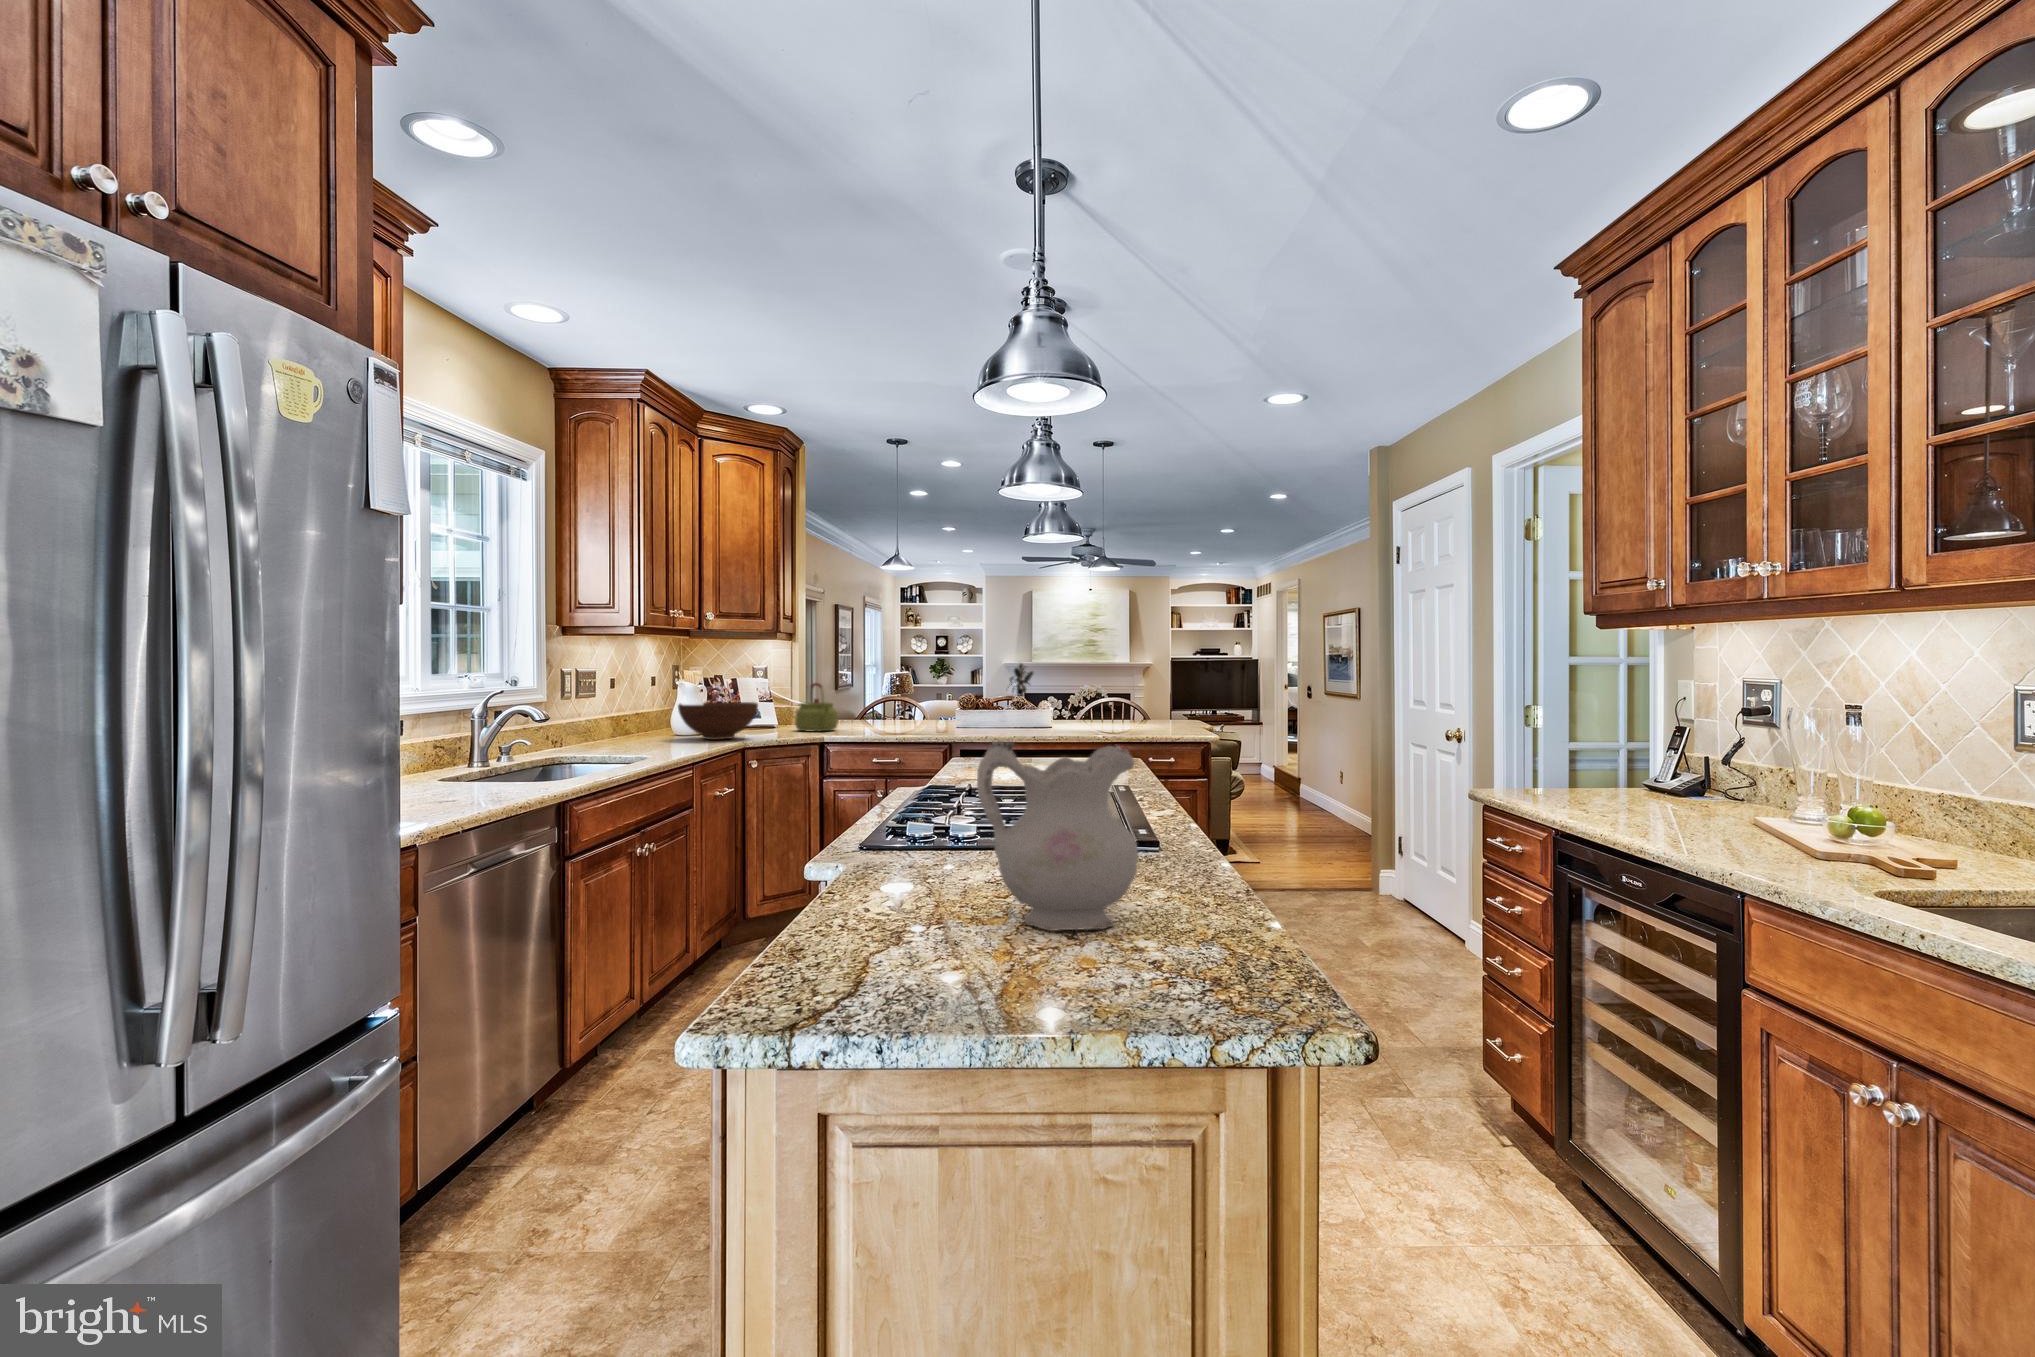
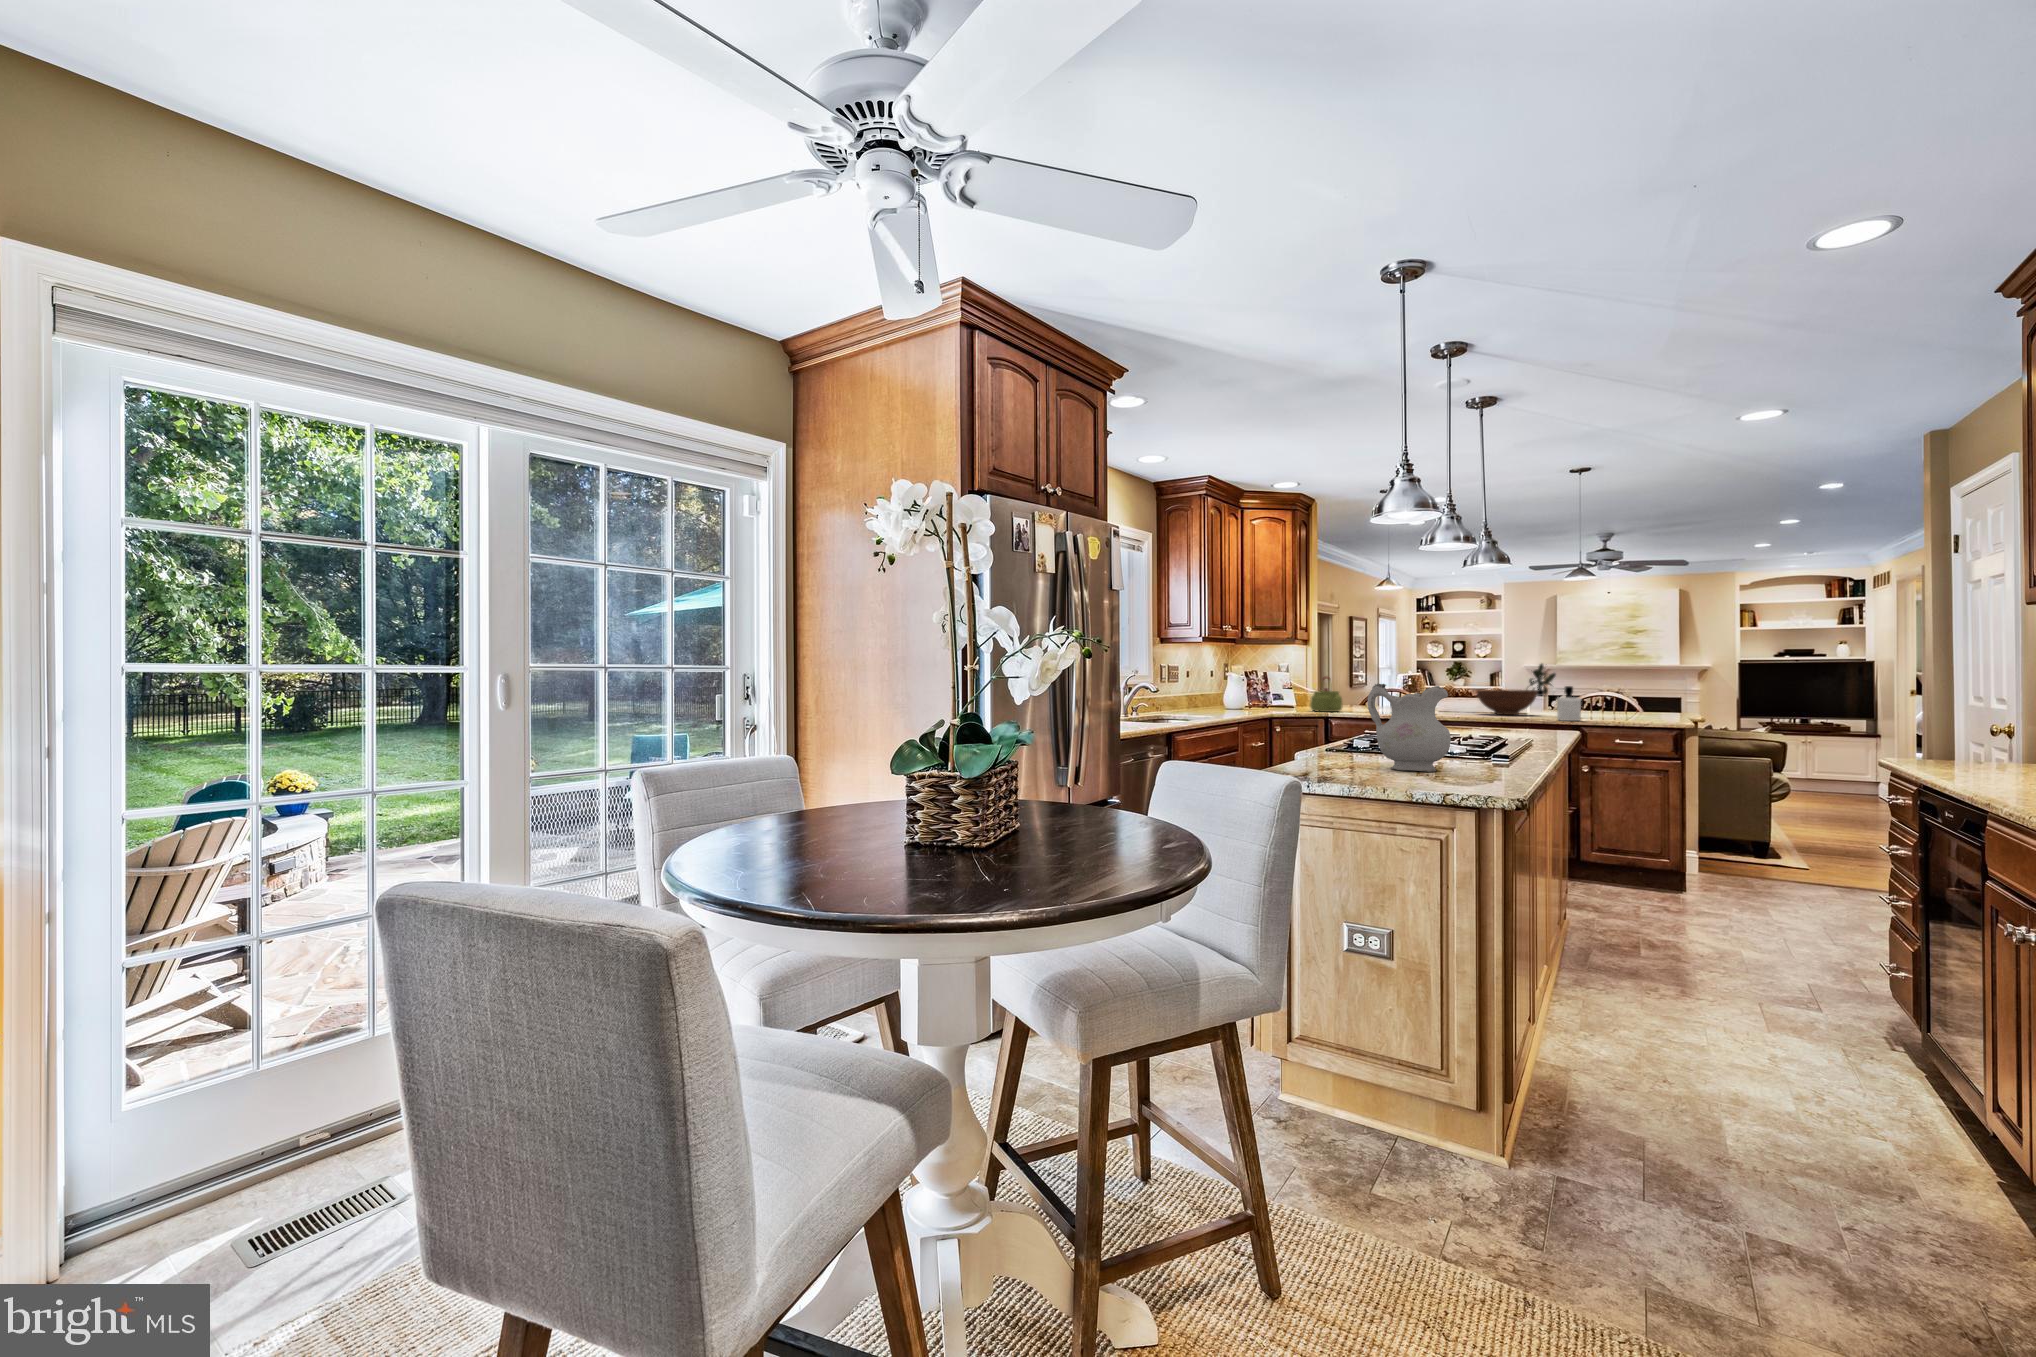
soap dispenser: none [1085,696,1113,738] -> present [1553,686,1582,721]
fruit bowl: present [678,702,758,740] -> present [1476,690,1538,715]

